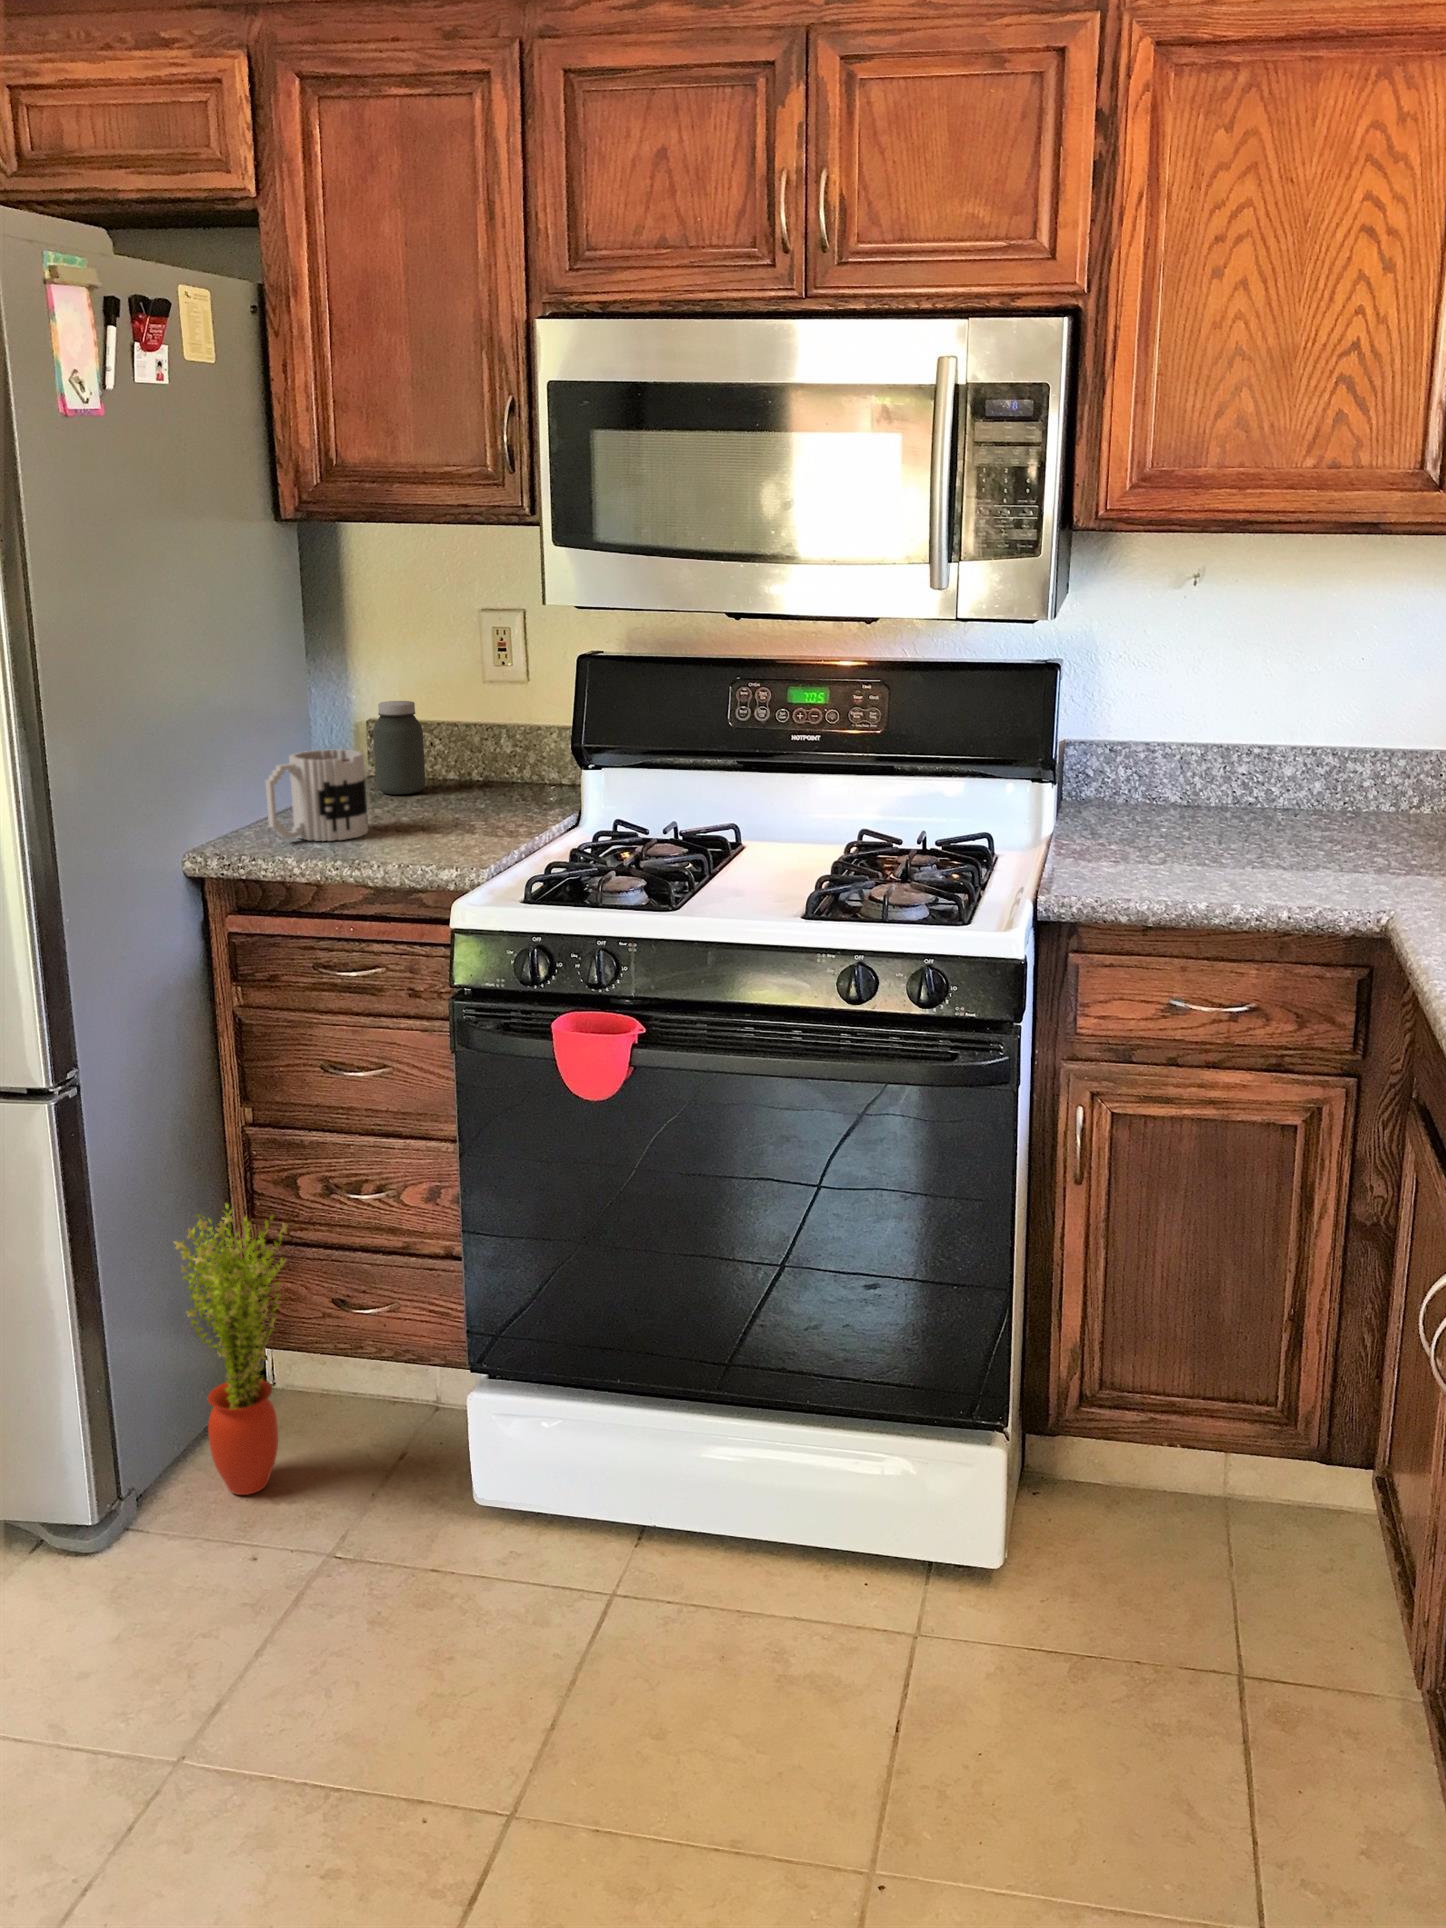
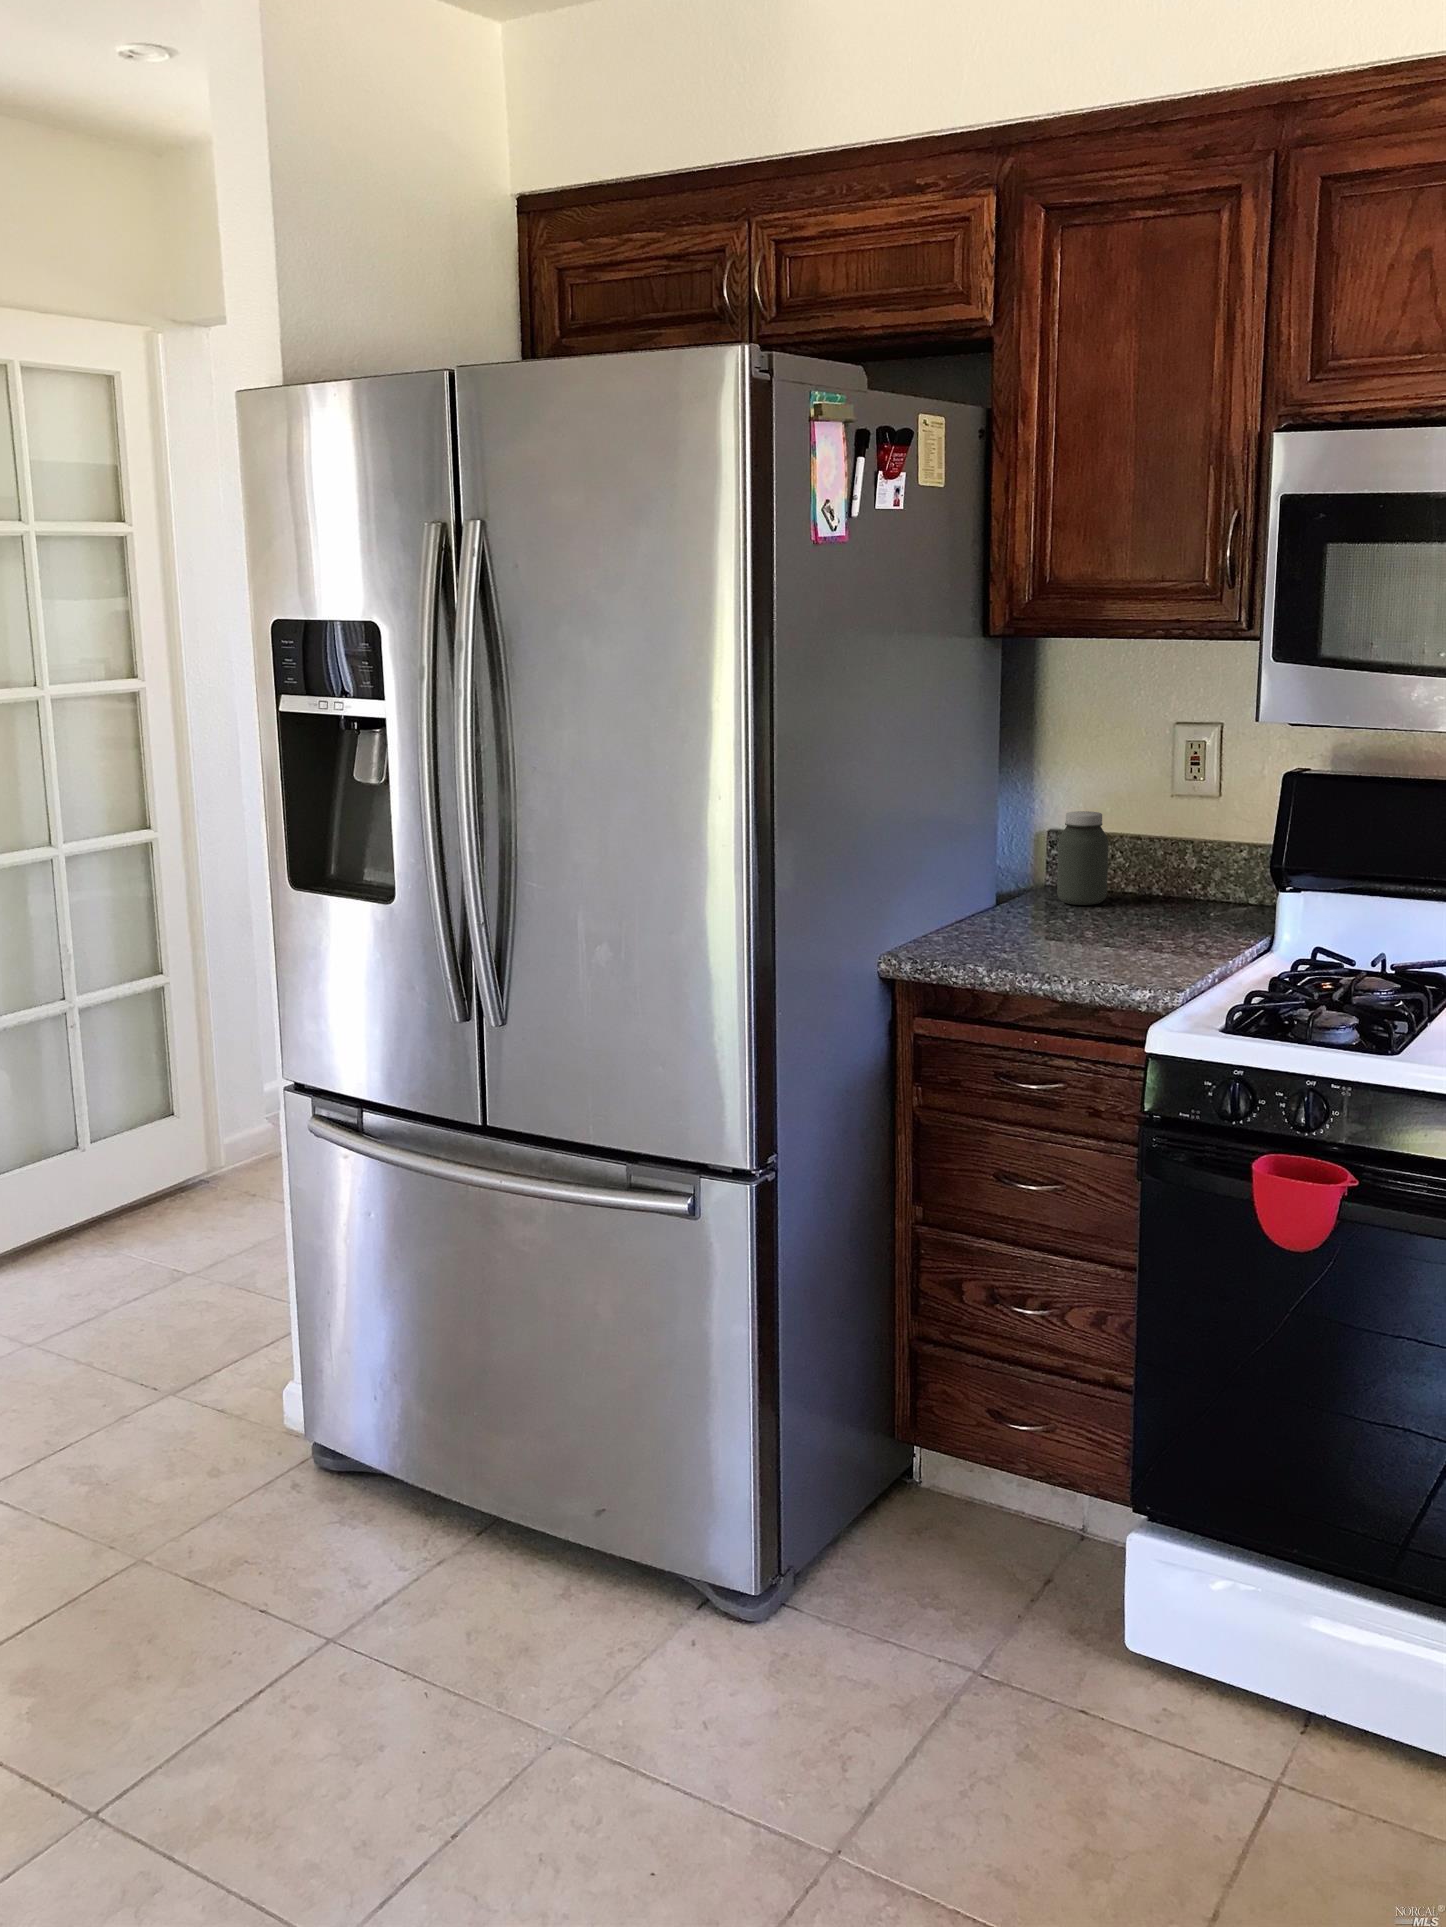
mug: present [265,749,368,841] -> none [961,860,1058,951]
potted plant: present [174,1204,287,1495] -> none [845,1298,951,1590]

